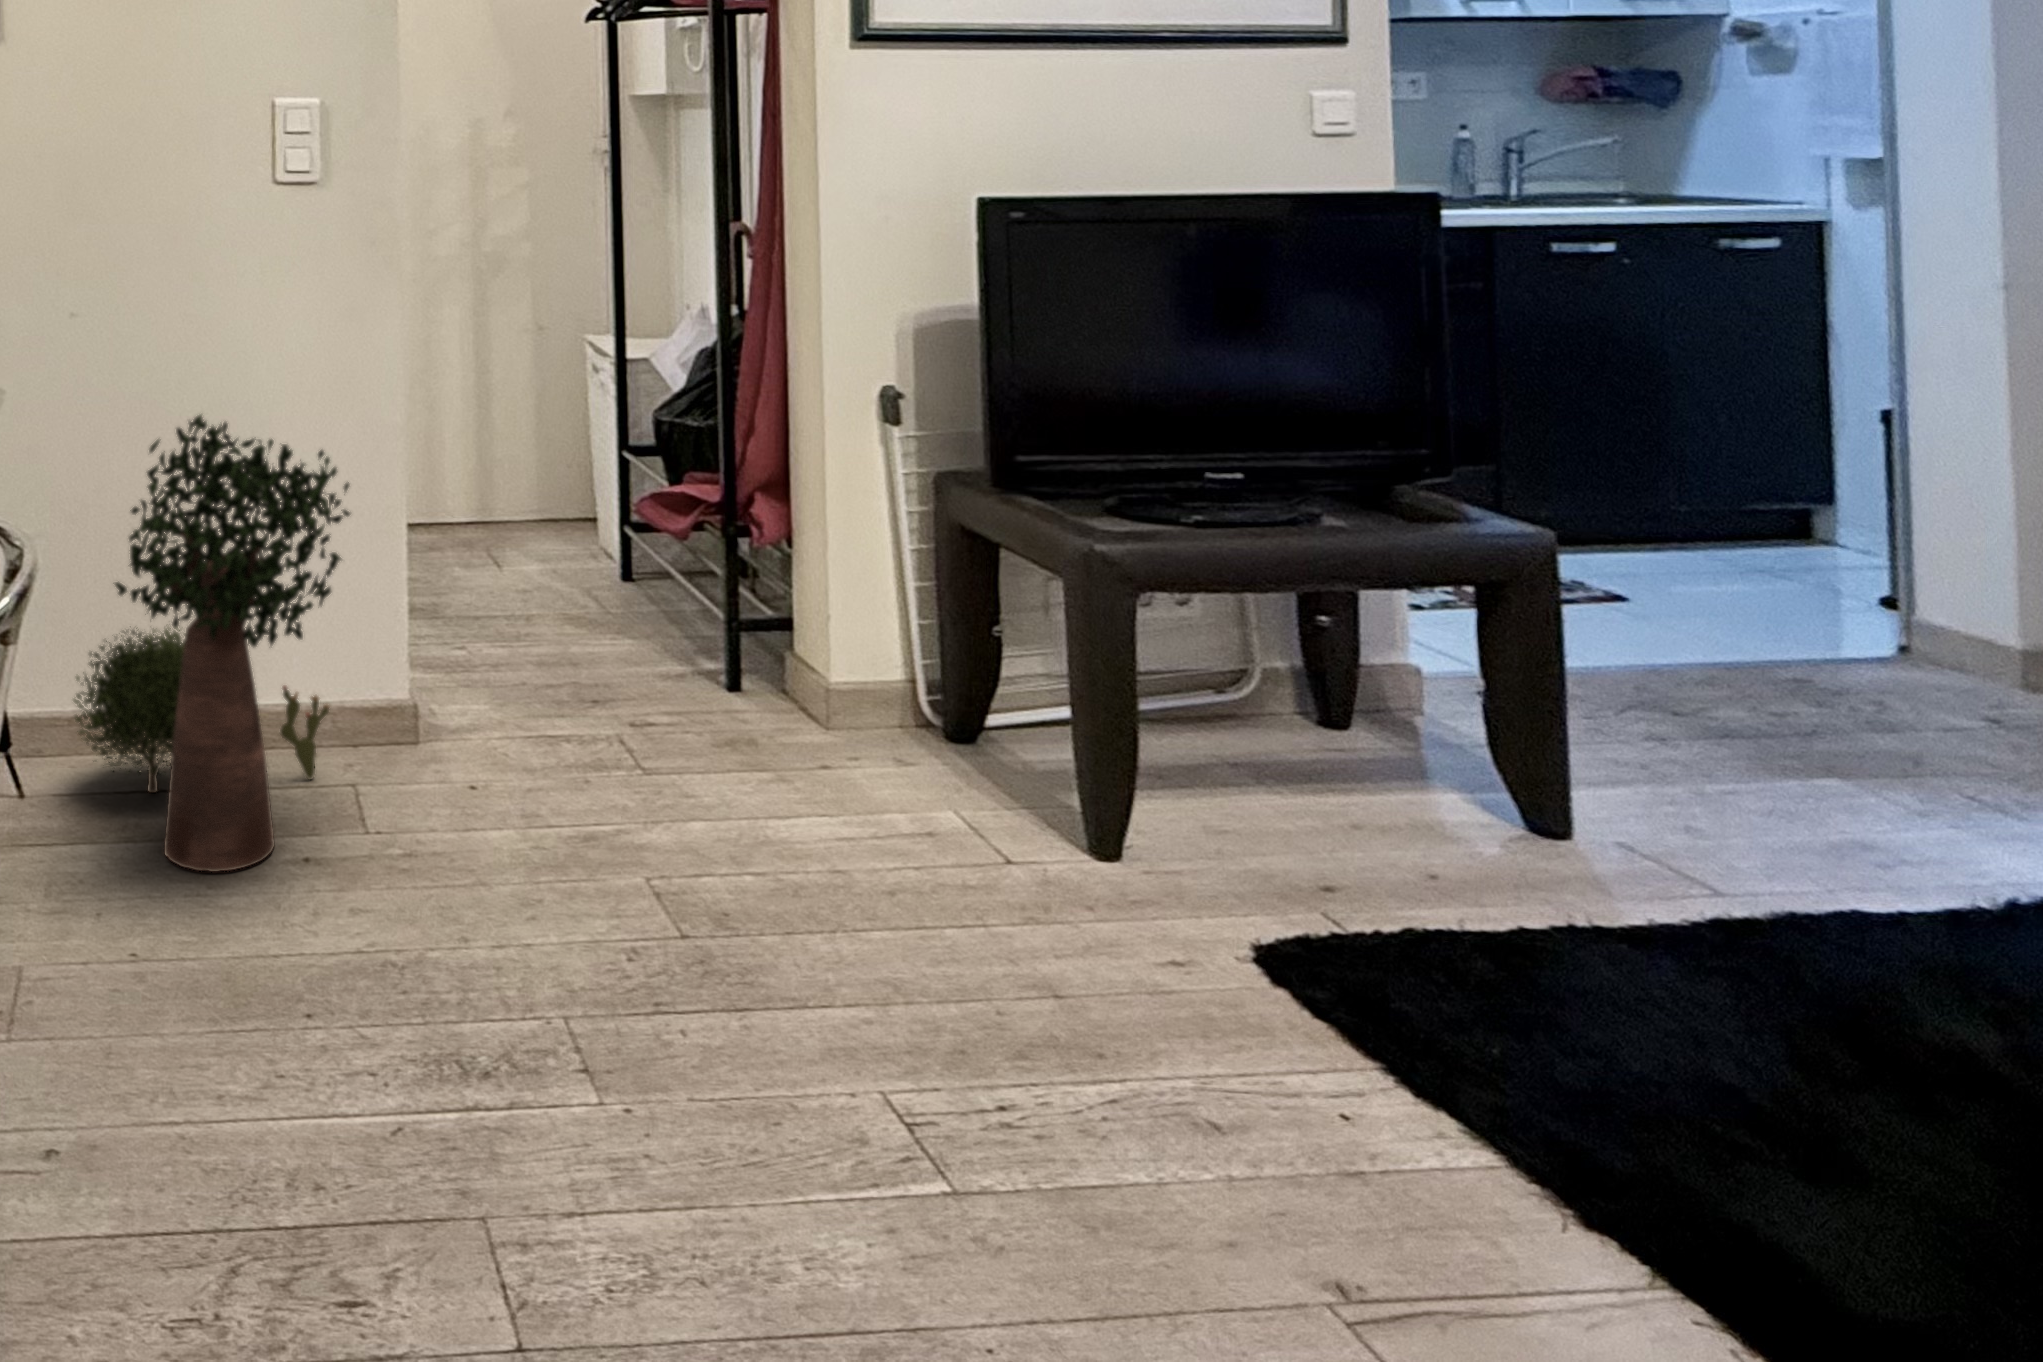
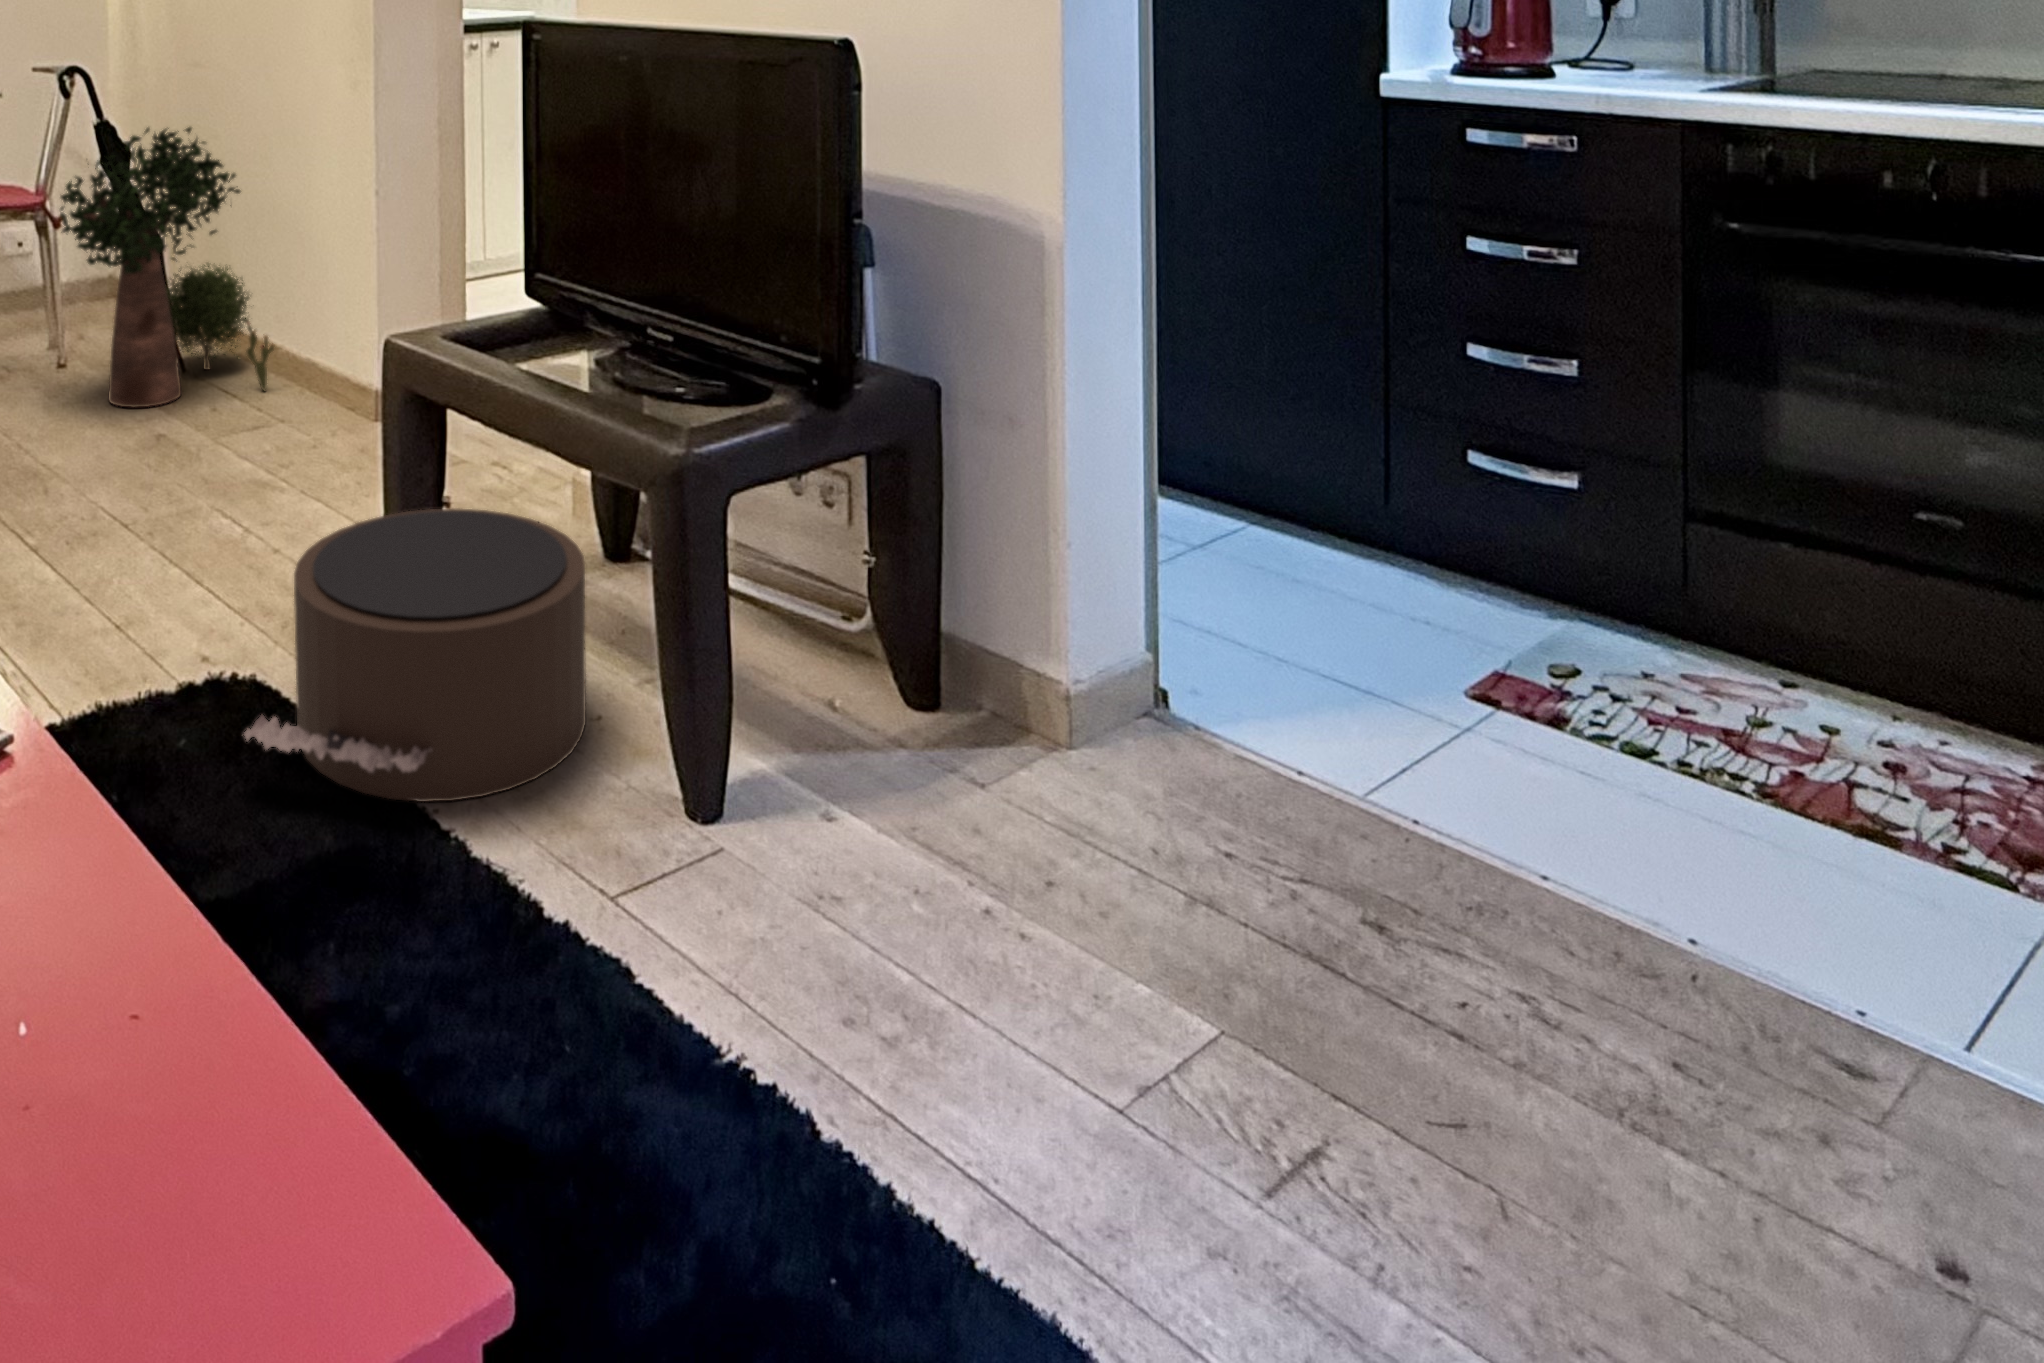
pouf: none [1179,681,1669,971] -> present [244,509,586,802]

